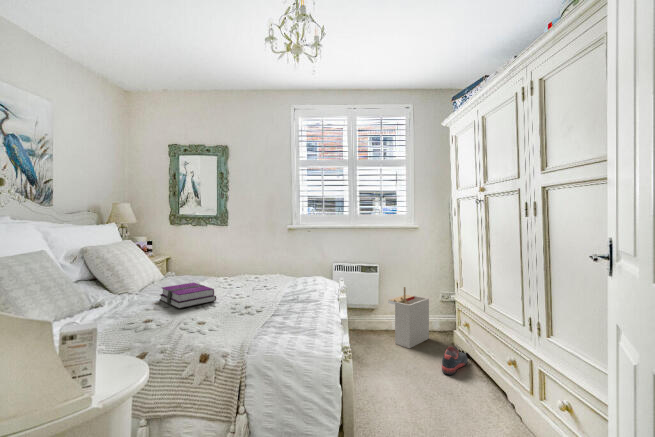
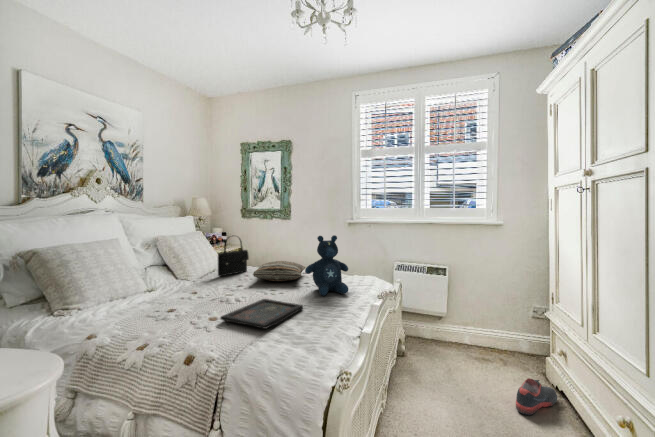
stuffed bear: none [268,239,311,295] -> present [305,235,348,296]
handbag: none [165,243,195,286] -> present [218,238,249,277]
pillow: none [210,266,261,286] -> present [253,261,305,281]
hardback book: present [160,283,216,308] -> none [202,275,248,301]
storage bin: present [388,287,429,348] -> none [457,296,511,370]
tray: none [209,301,280,325] -> present [220,299,303,329]

